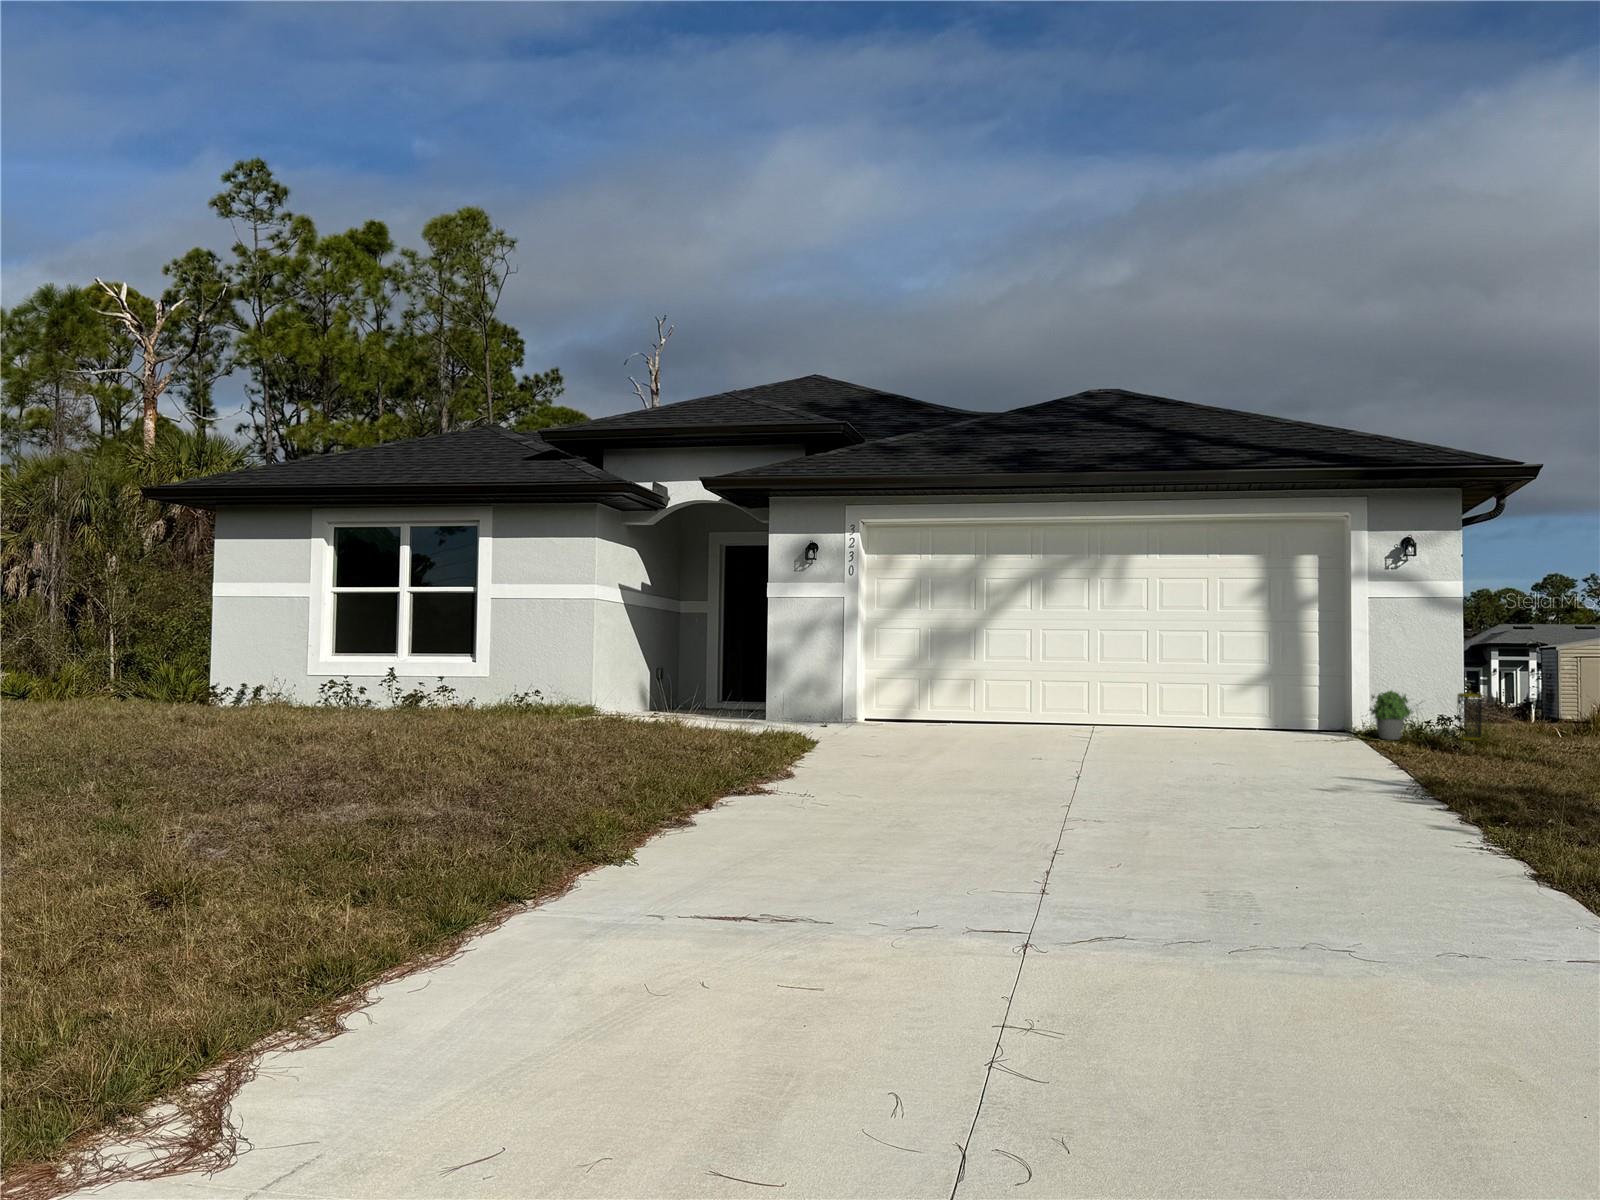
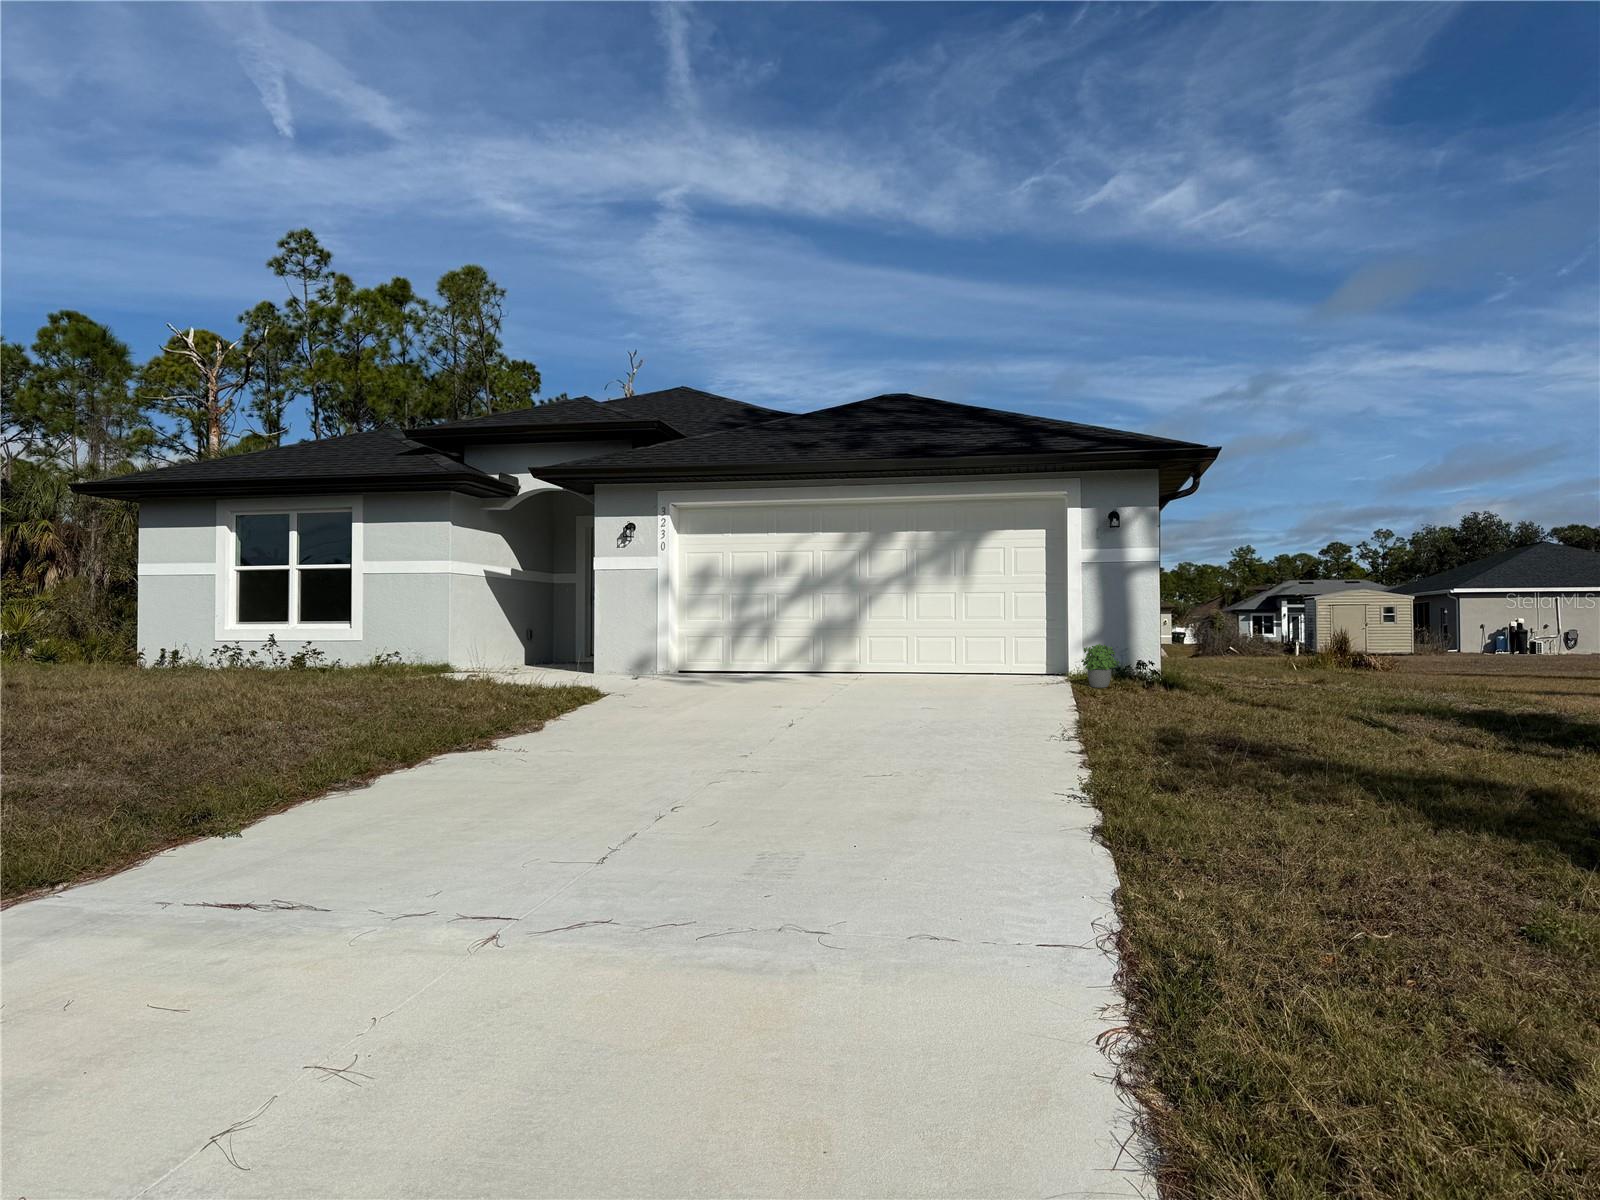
trash can: present [1457,693,1482,740] -> none [1159,645,1180,687]

